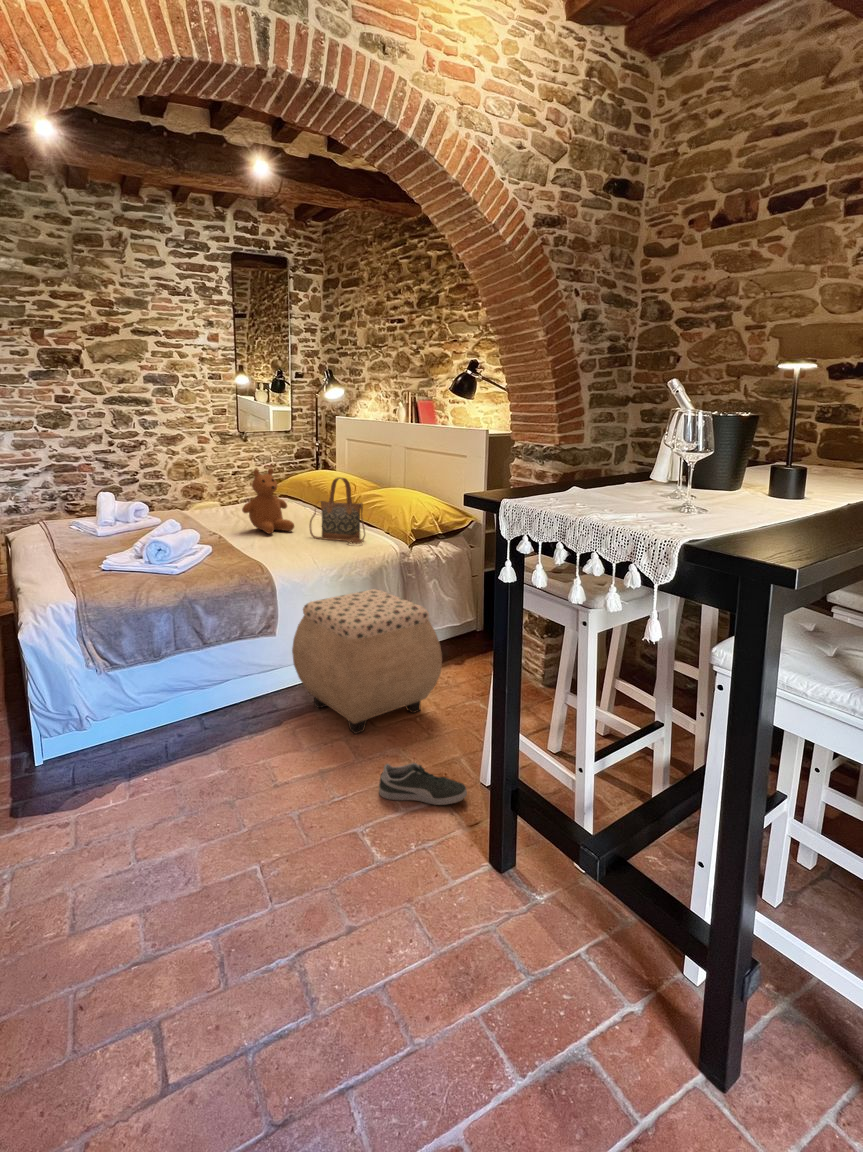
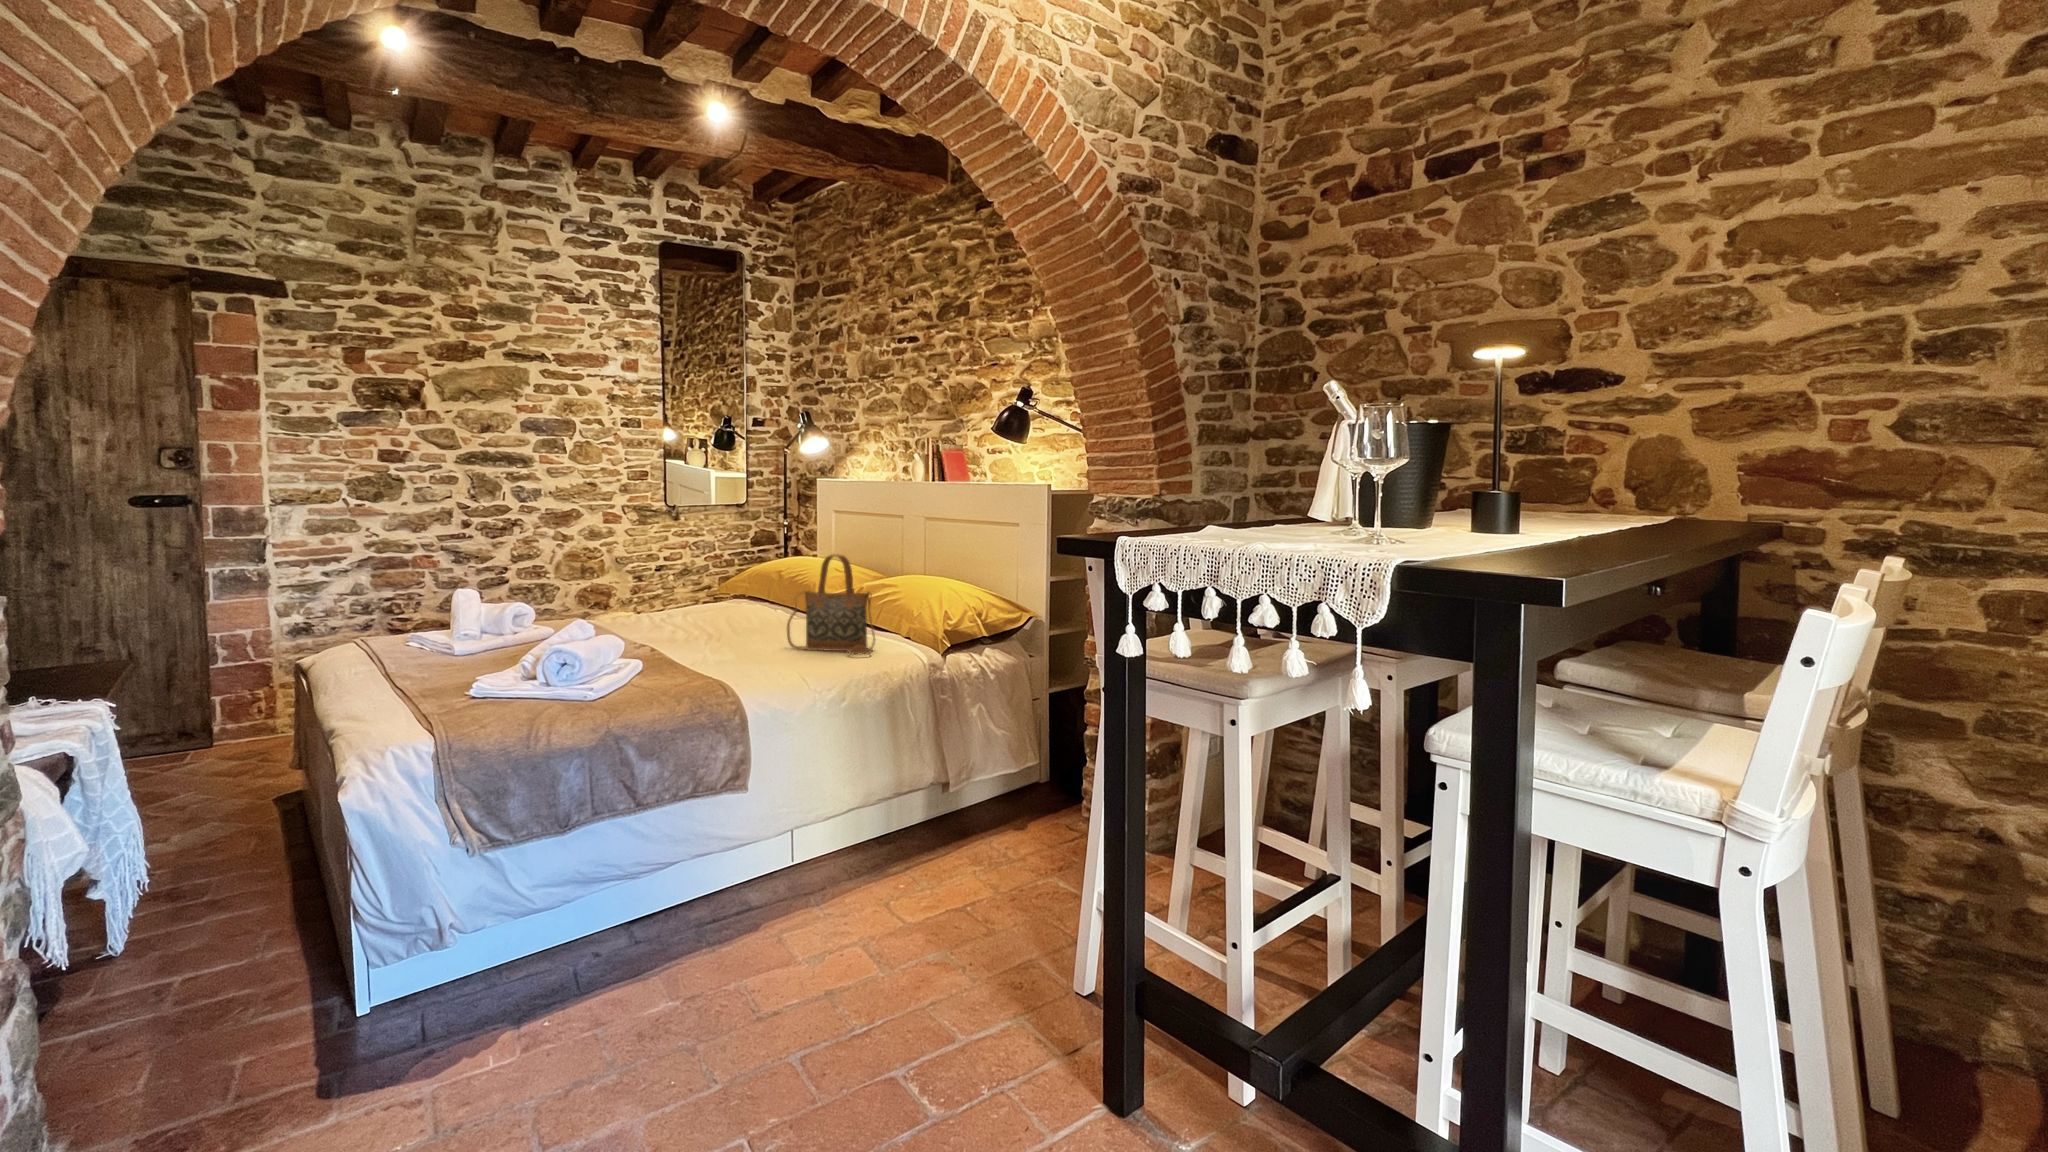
teddy bear: present [242,468,294,534] -> none [679,545,762,645]
ottoman: present [292,589,442,734] -> none [766,722,1013,965]
shoe: present [379,763,467,805] -> none [928,1009,1080,1081]

